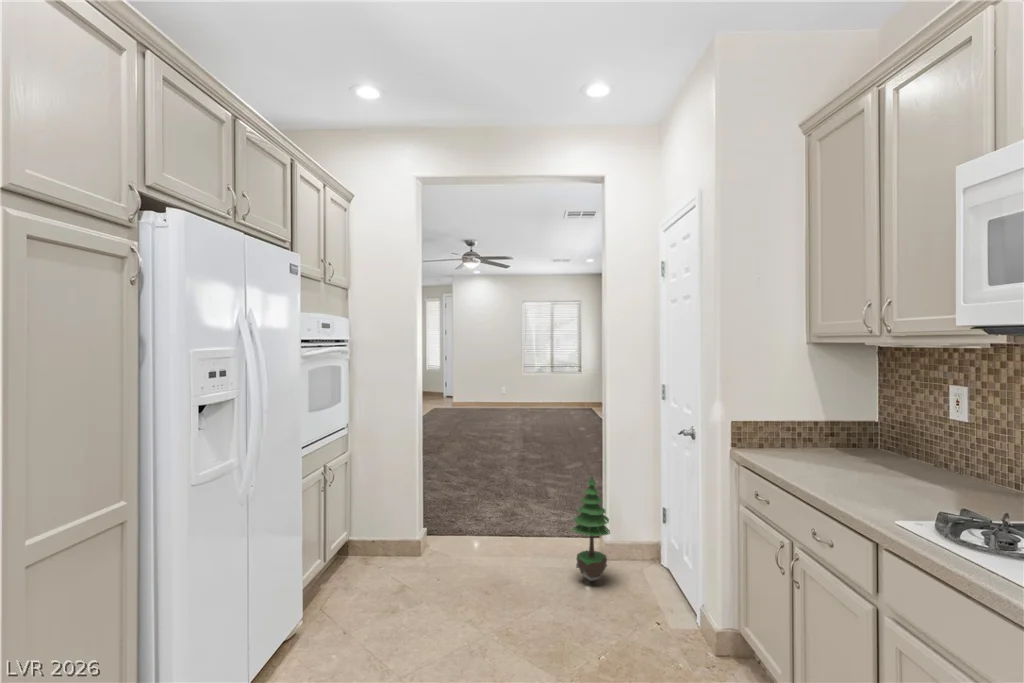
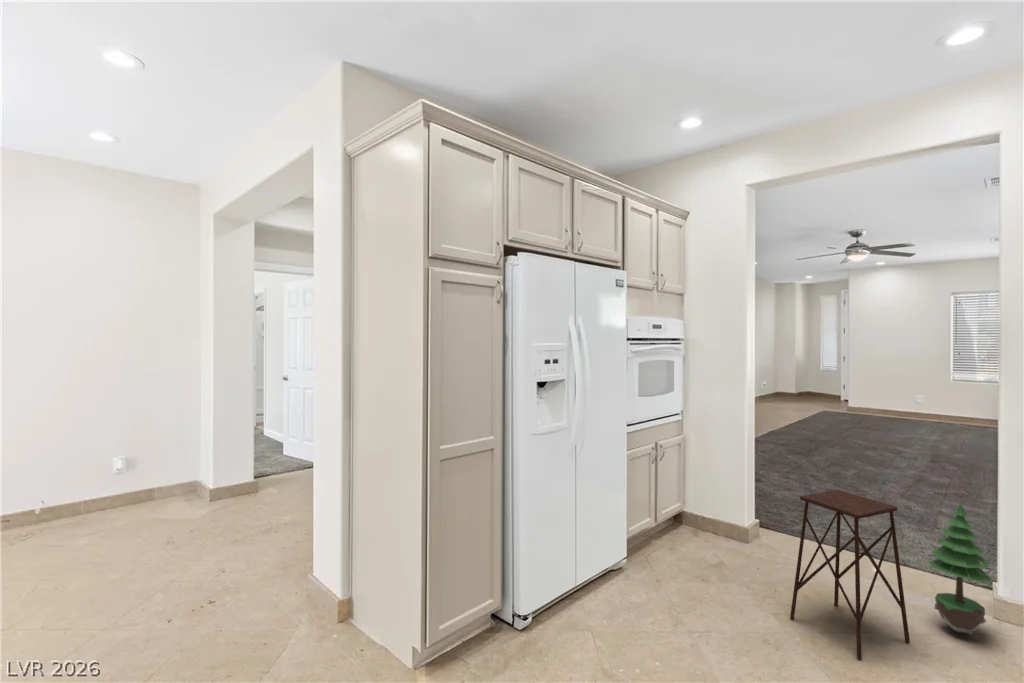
side table: none [482,483,568,635] -> present [790,490,910,659]

